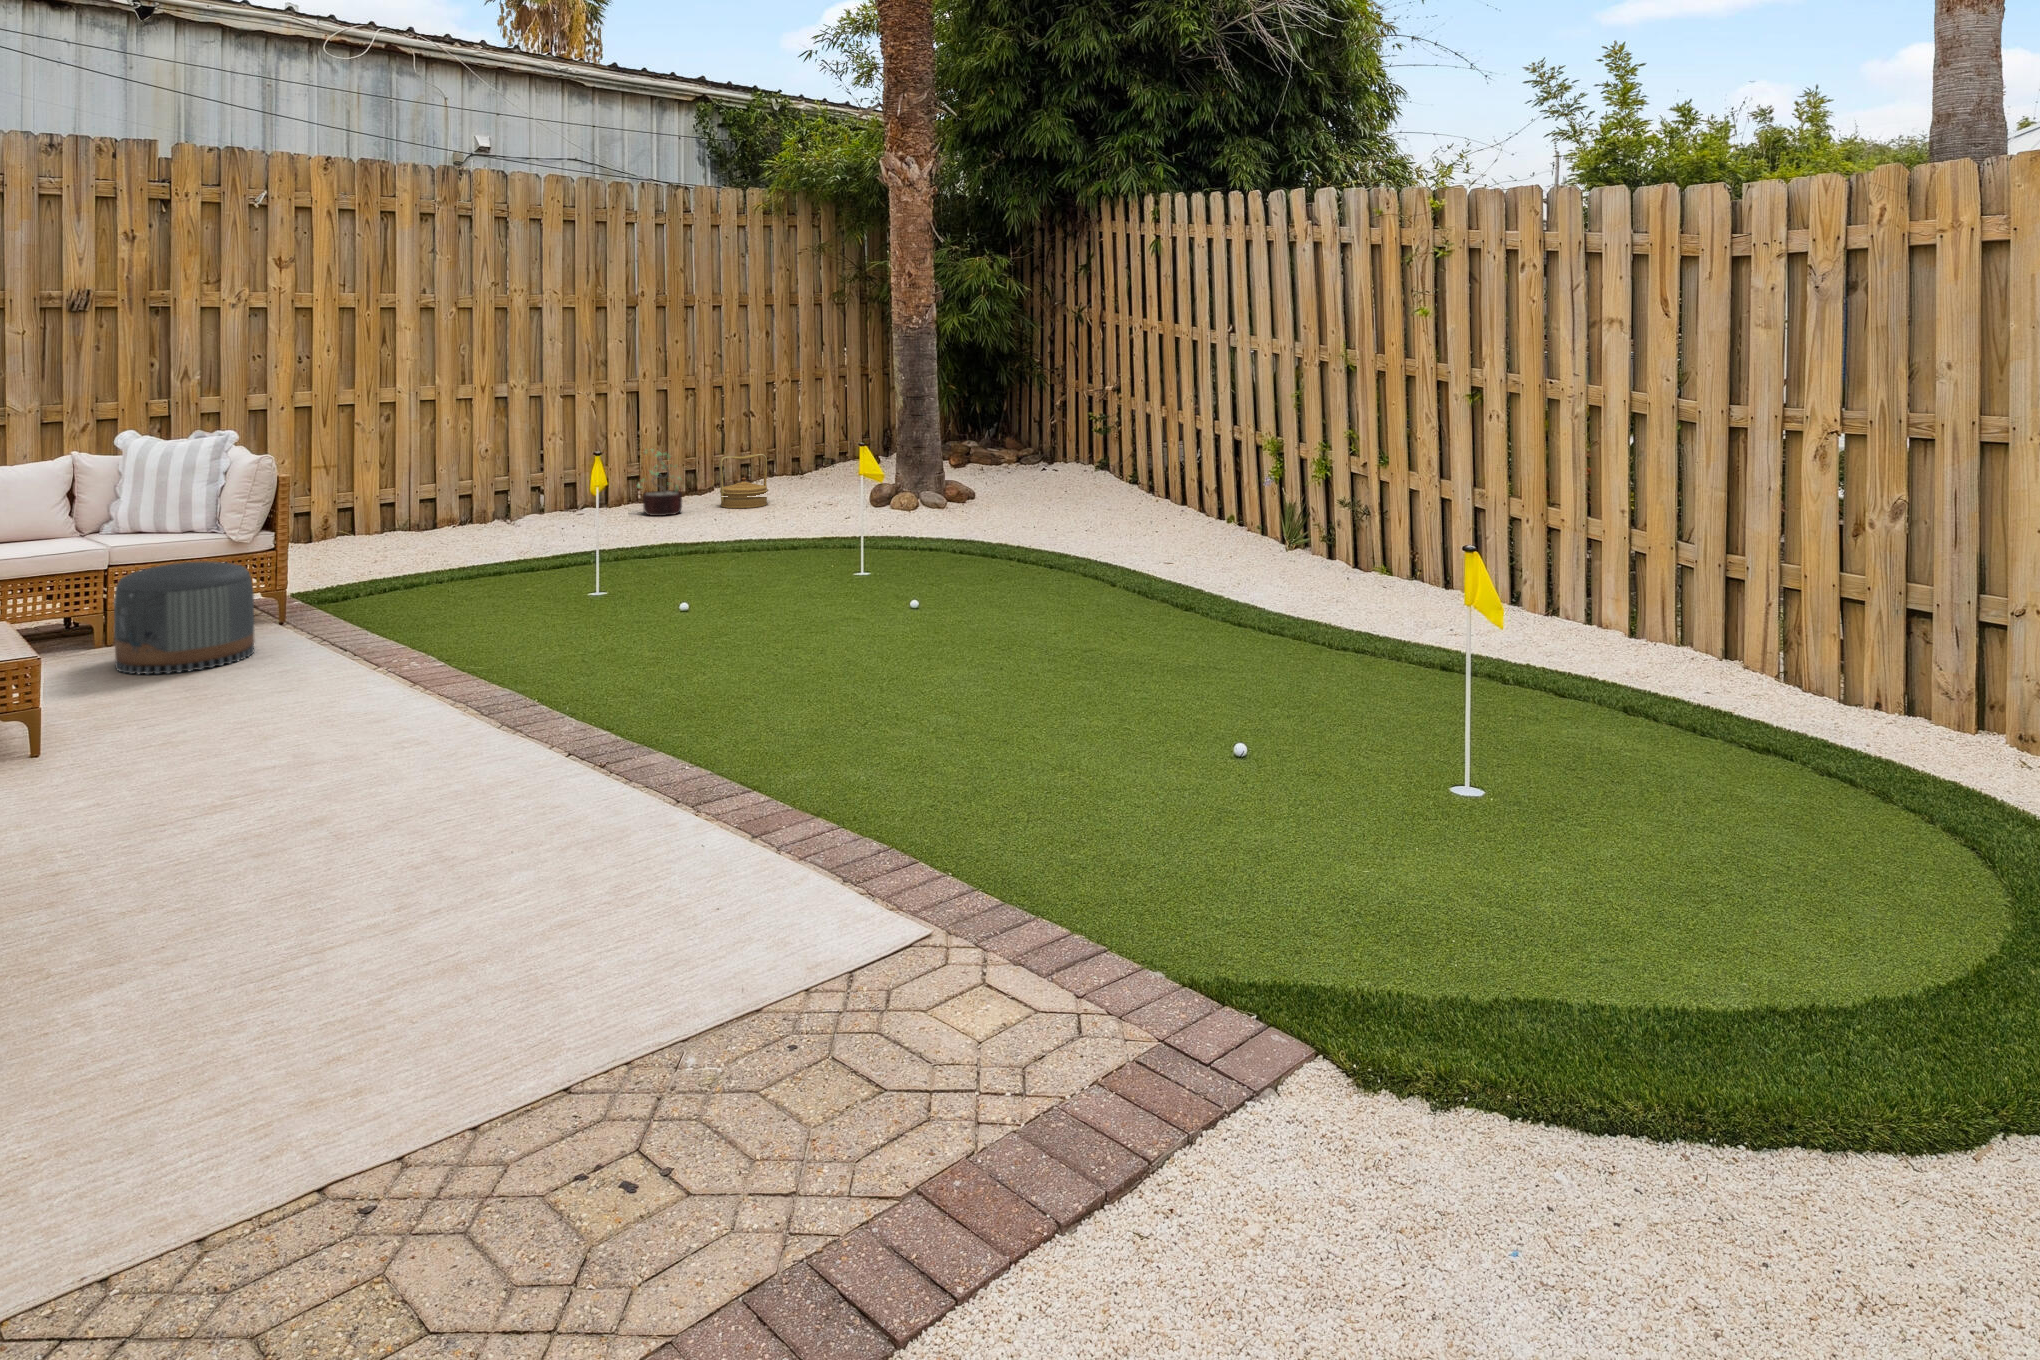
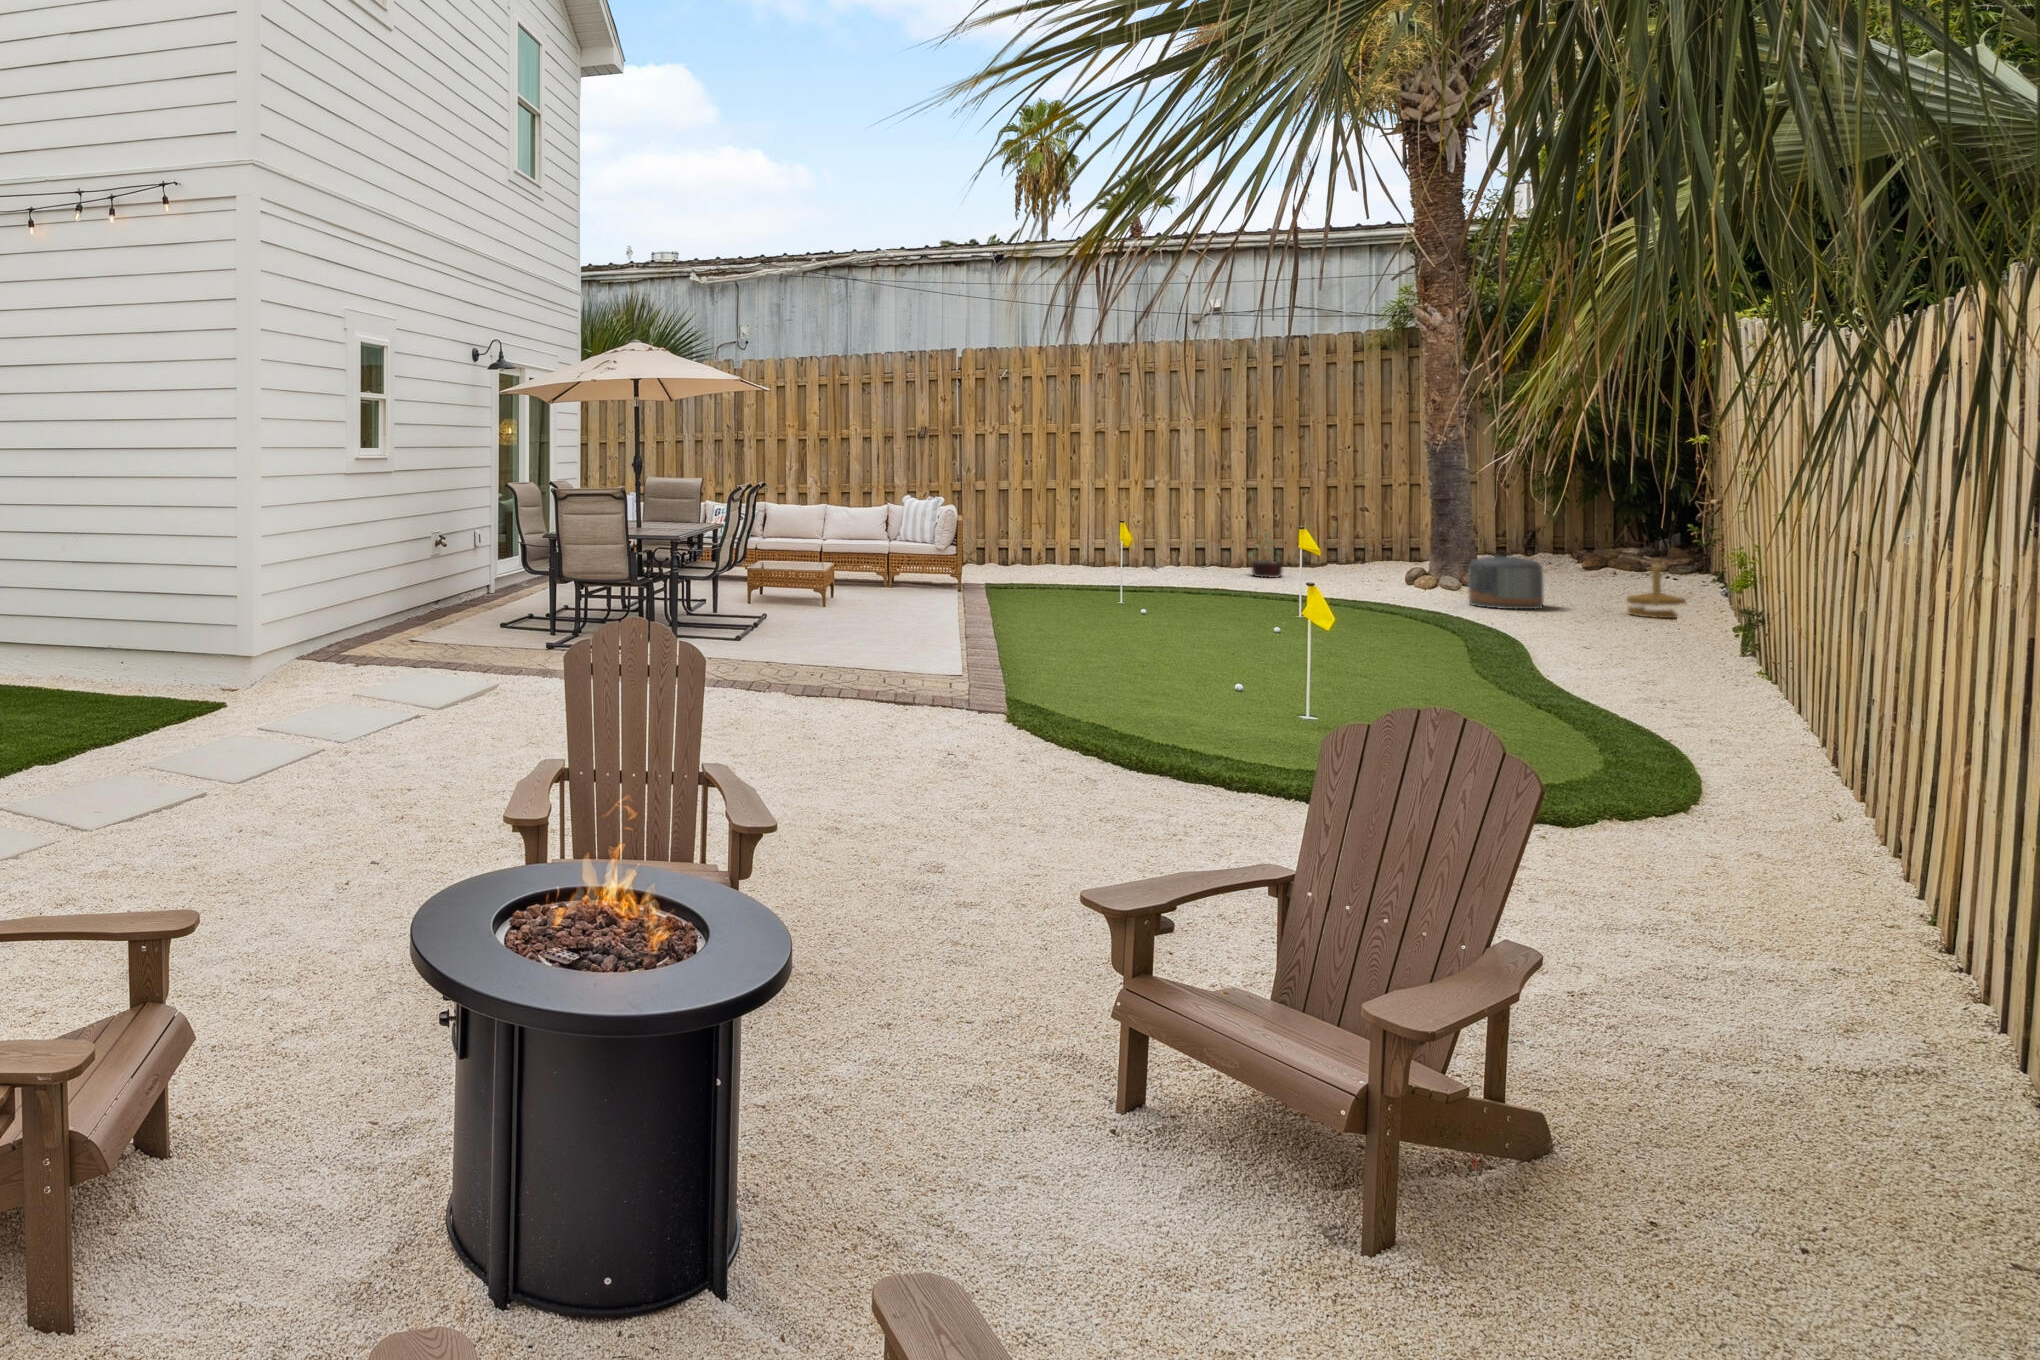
woven basket: present [719,454,768,508] -> present [1627,564,1686,618]
pouf: present [114,561,255,674] -> present [1468,556,1544,609]

